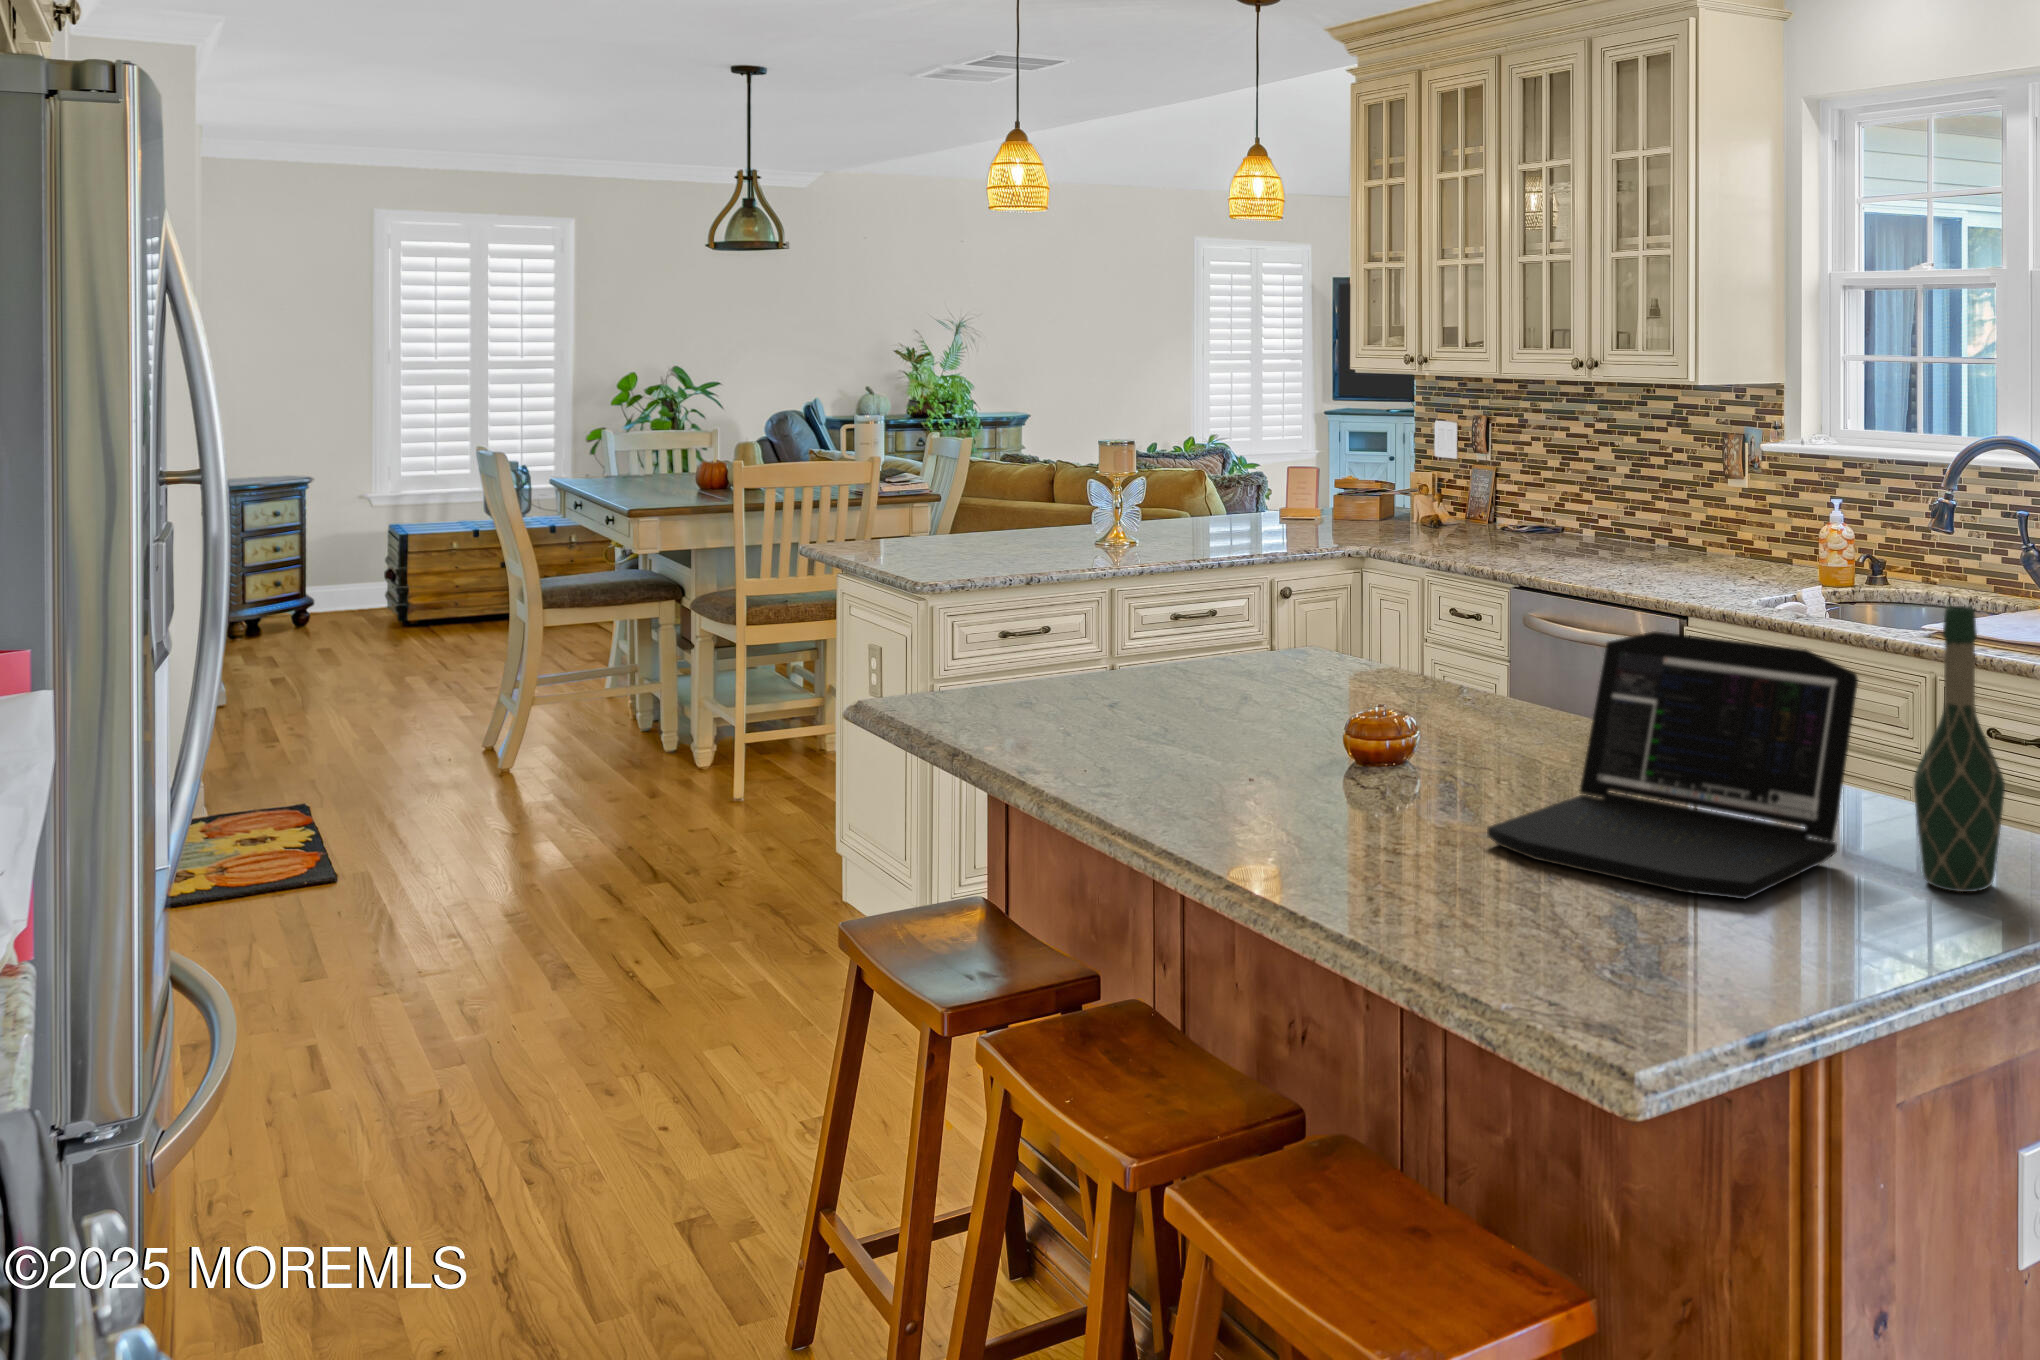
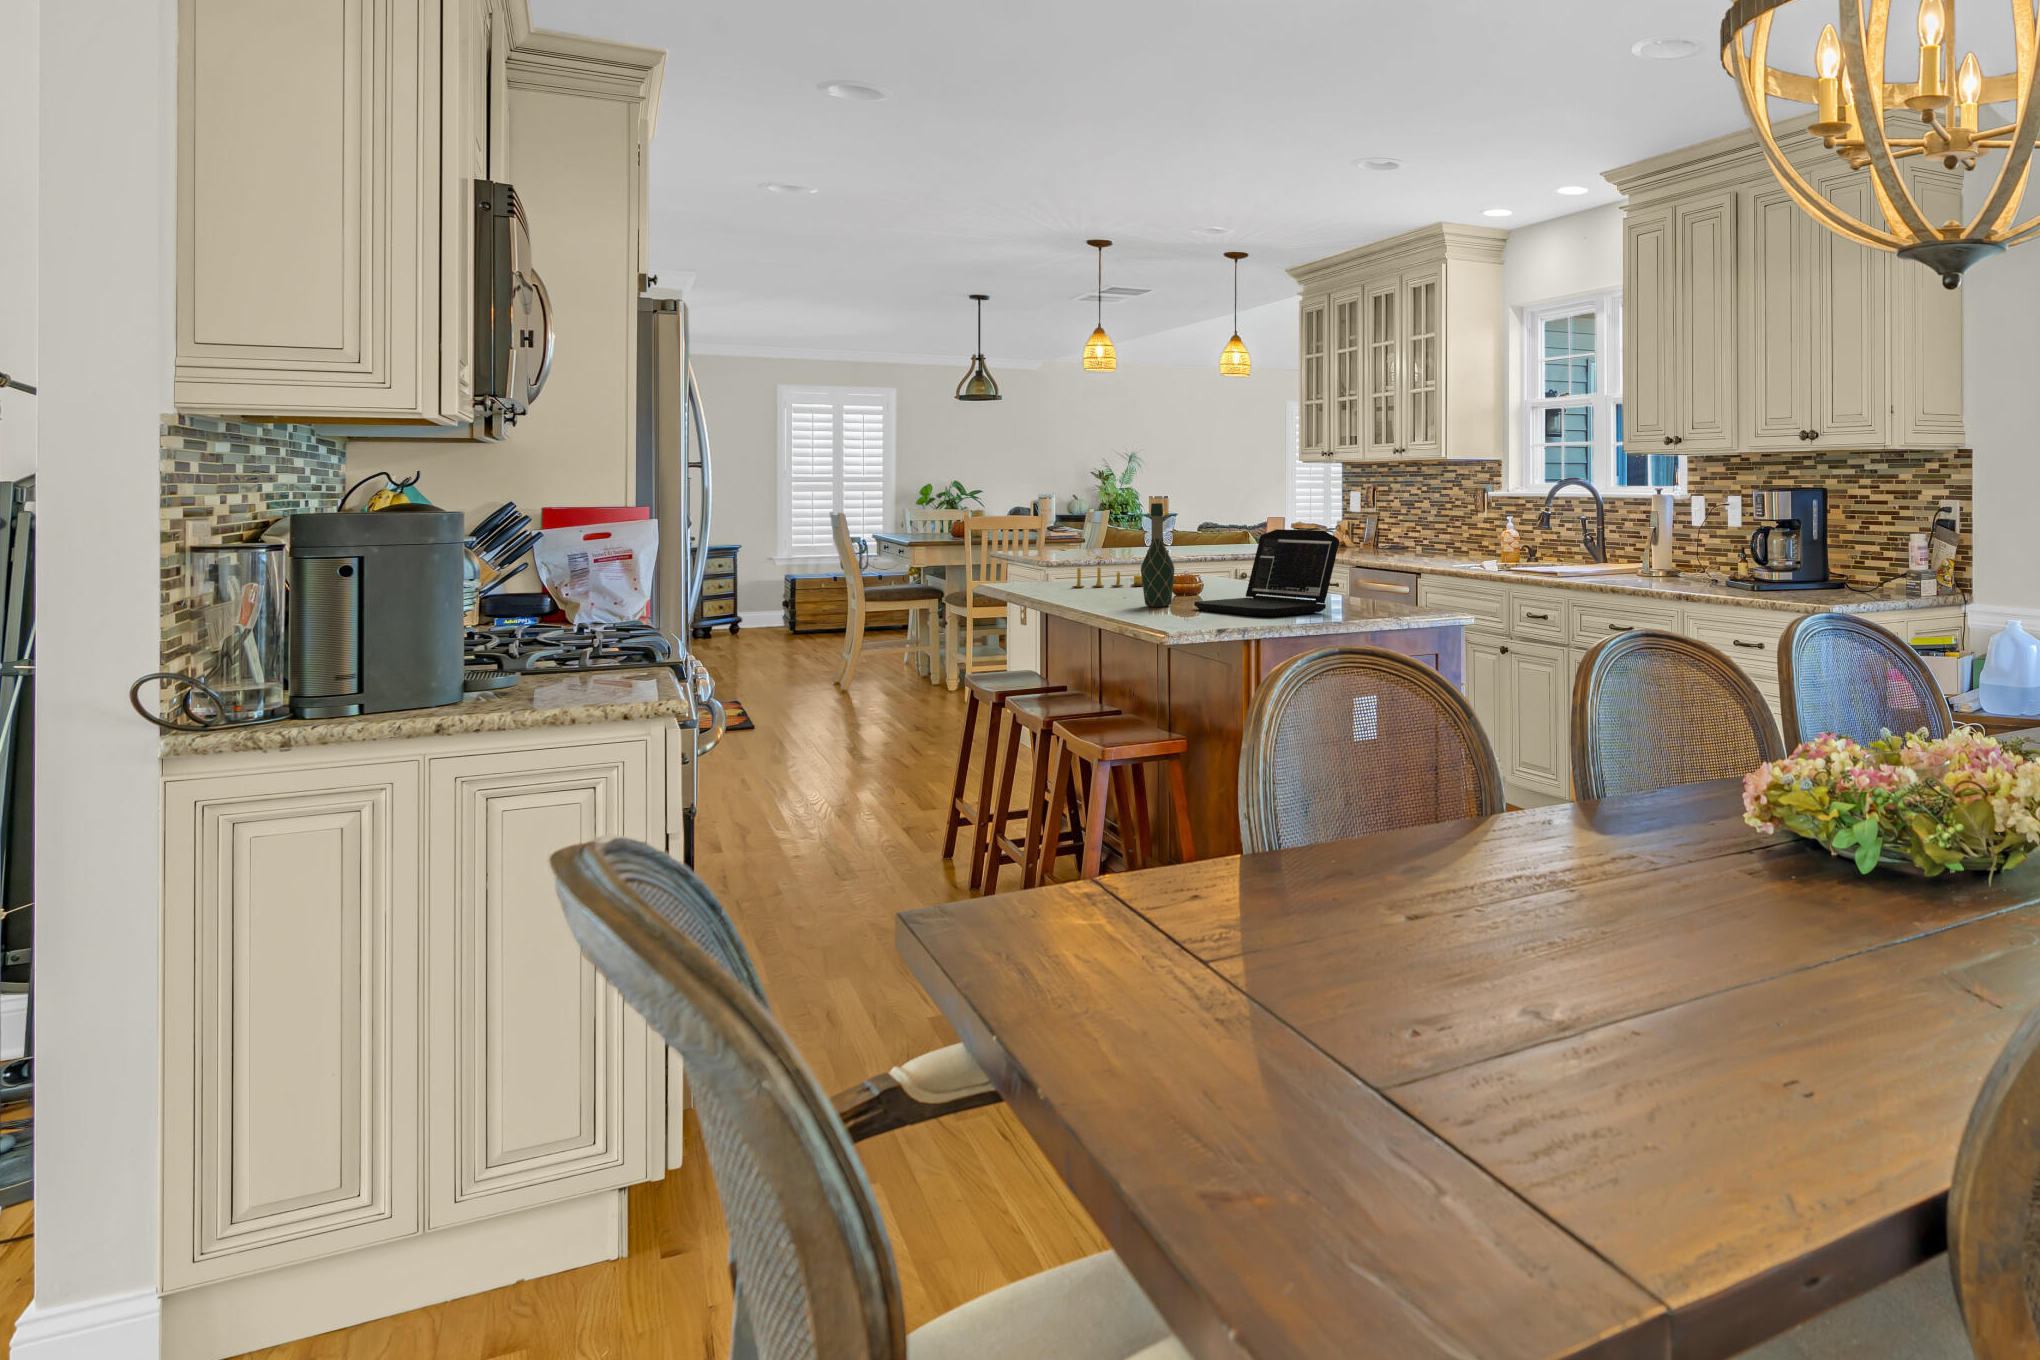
wine bottle: present [1913,606,2005,892] -> present [1141,503,1174,607]
candle: none [1081,662,1239,715] -> present [1072,567,1143,588]

